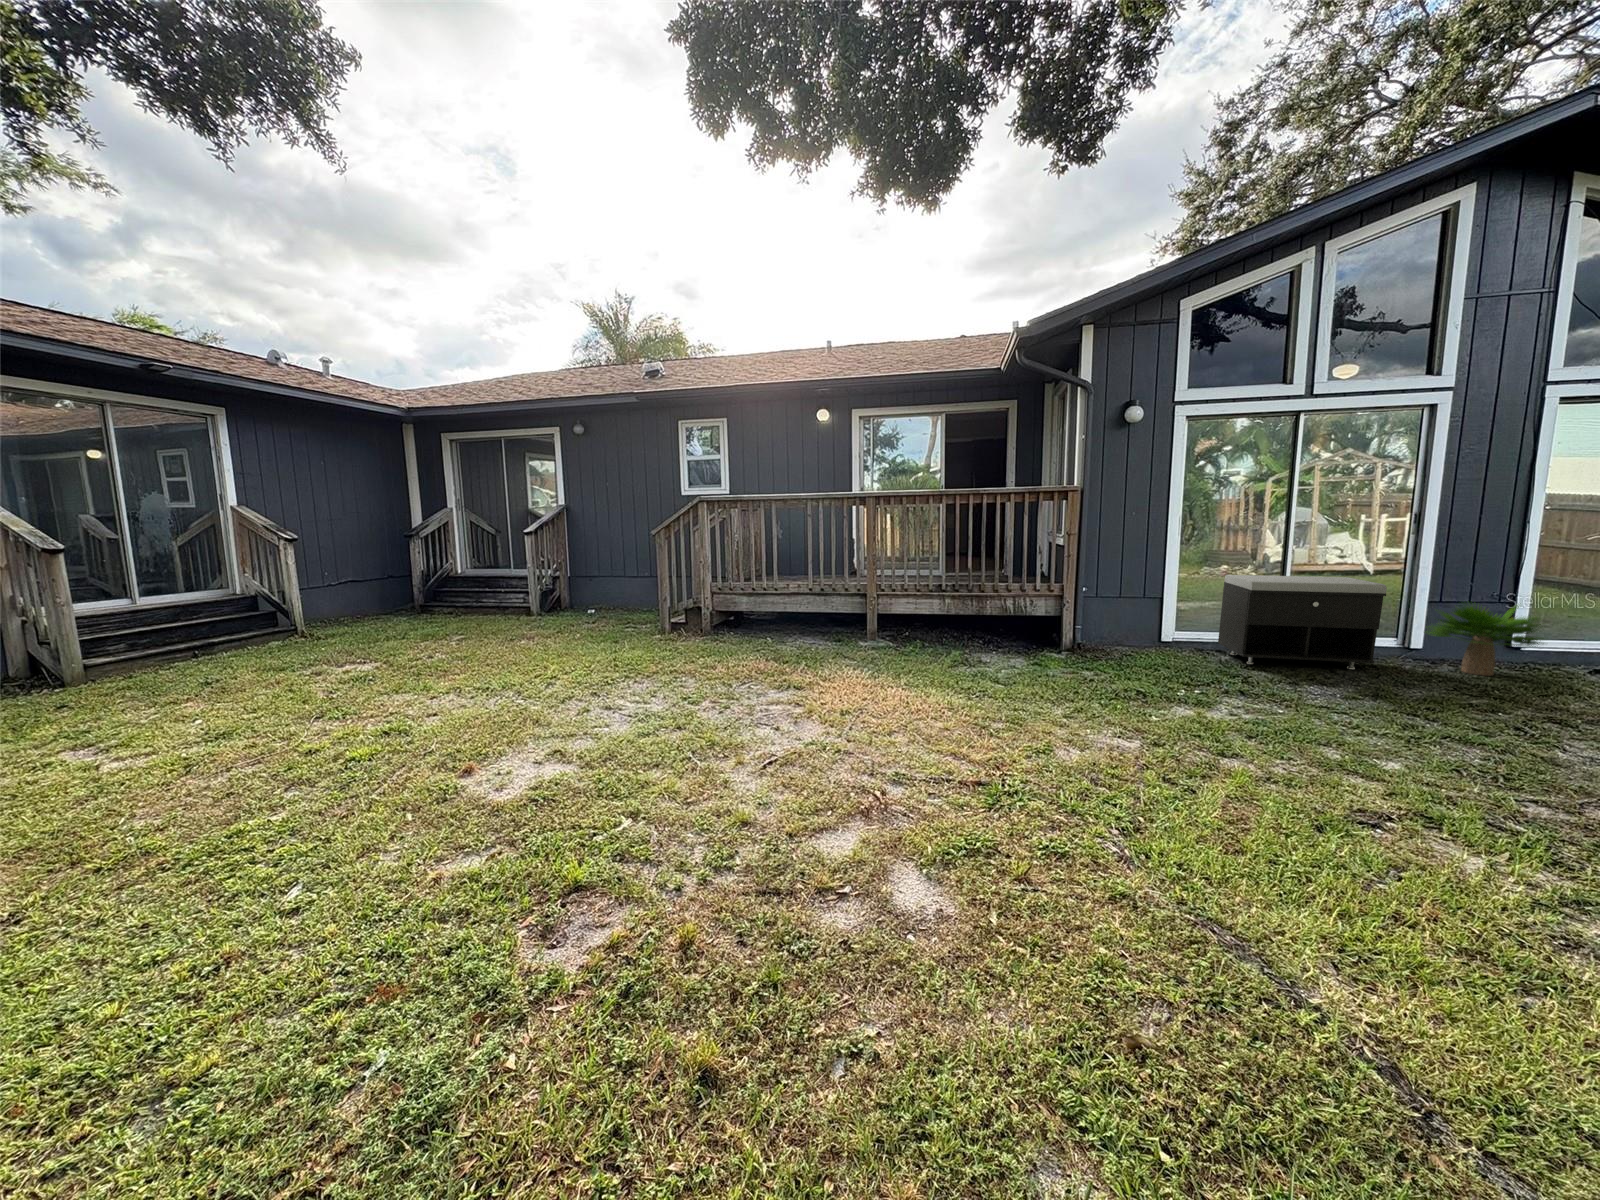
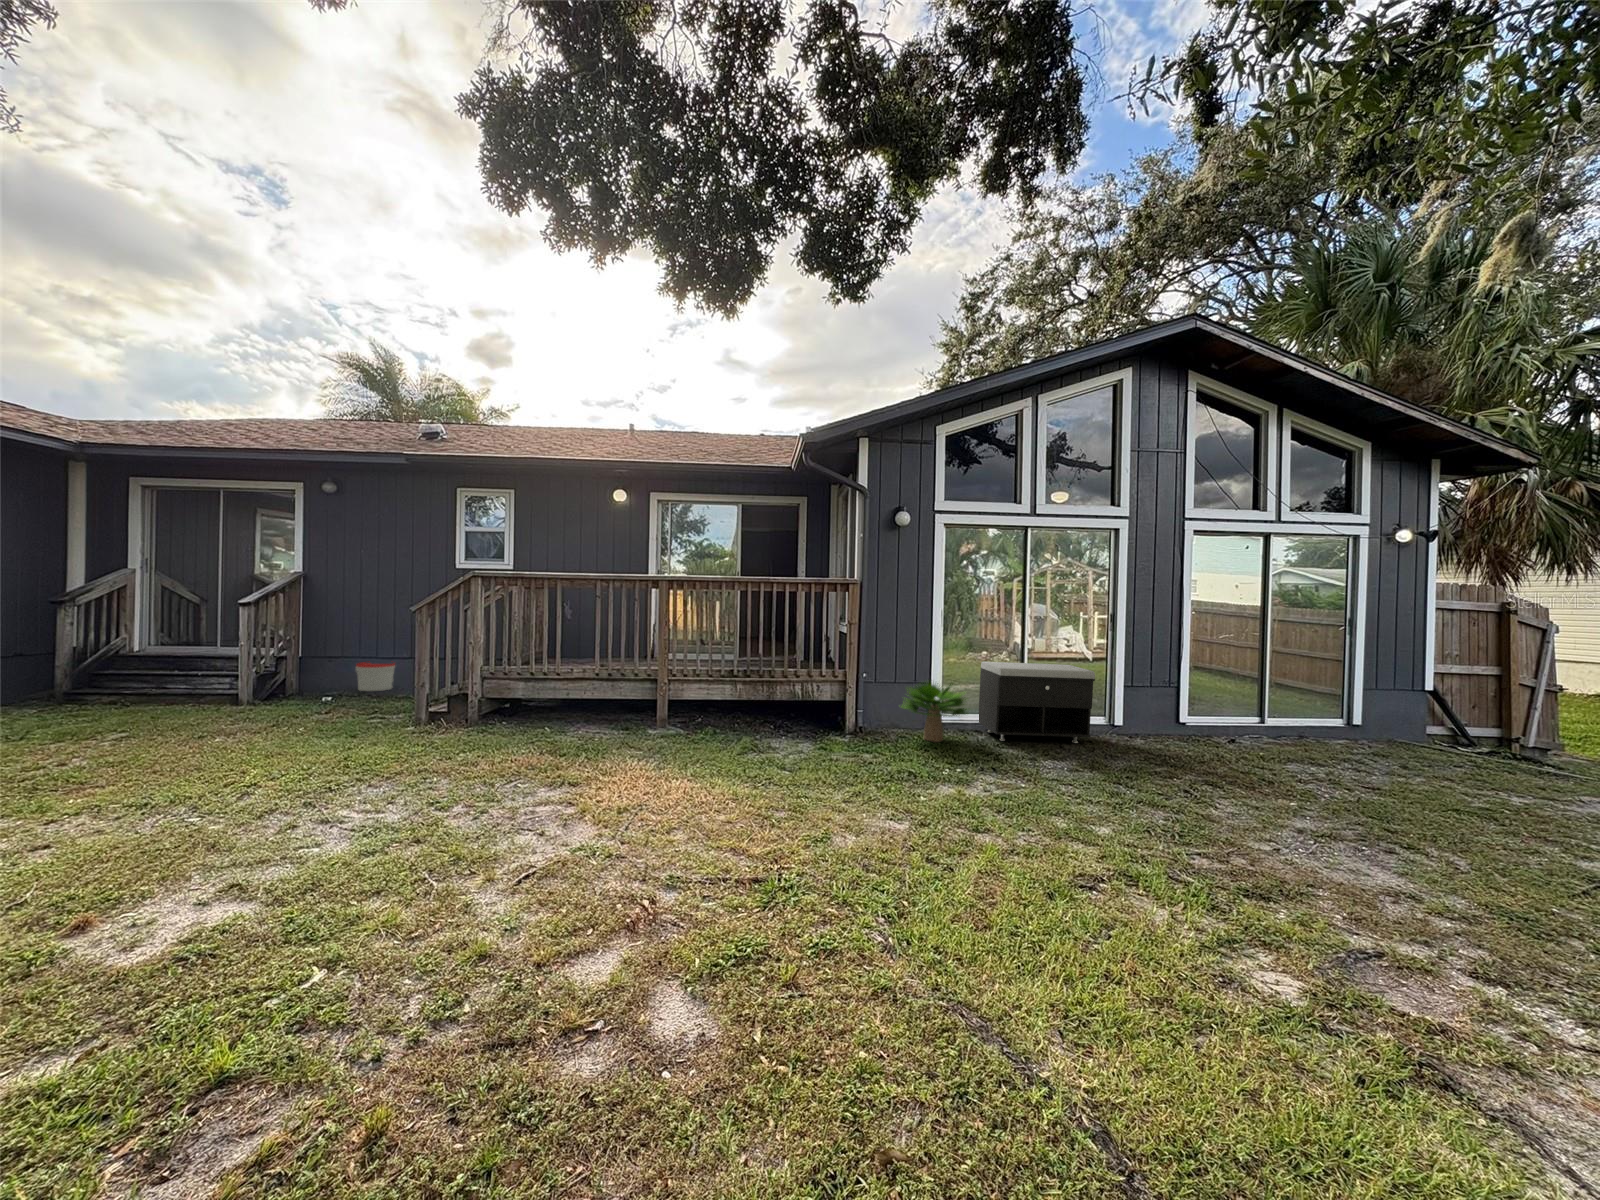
bucket: none [606,582,636,608] -> present [356,662,395,691]
potted plant: present [1427,605,1544,676] -> present [901,684,968,742]

